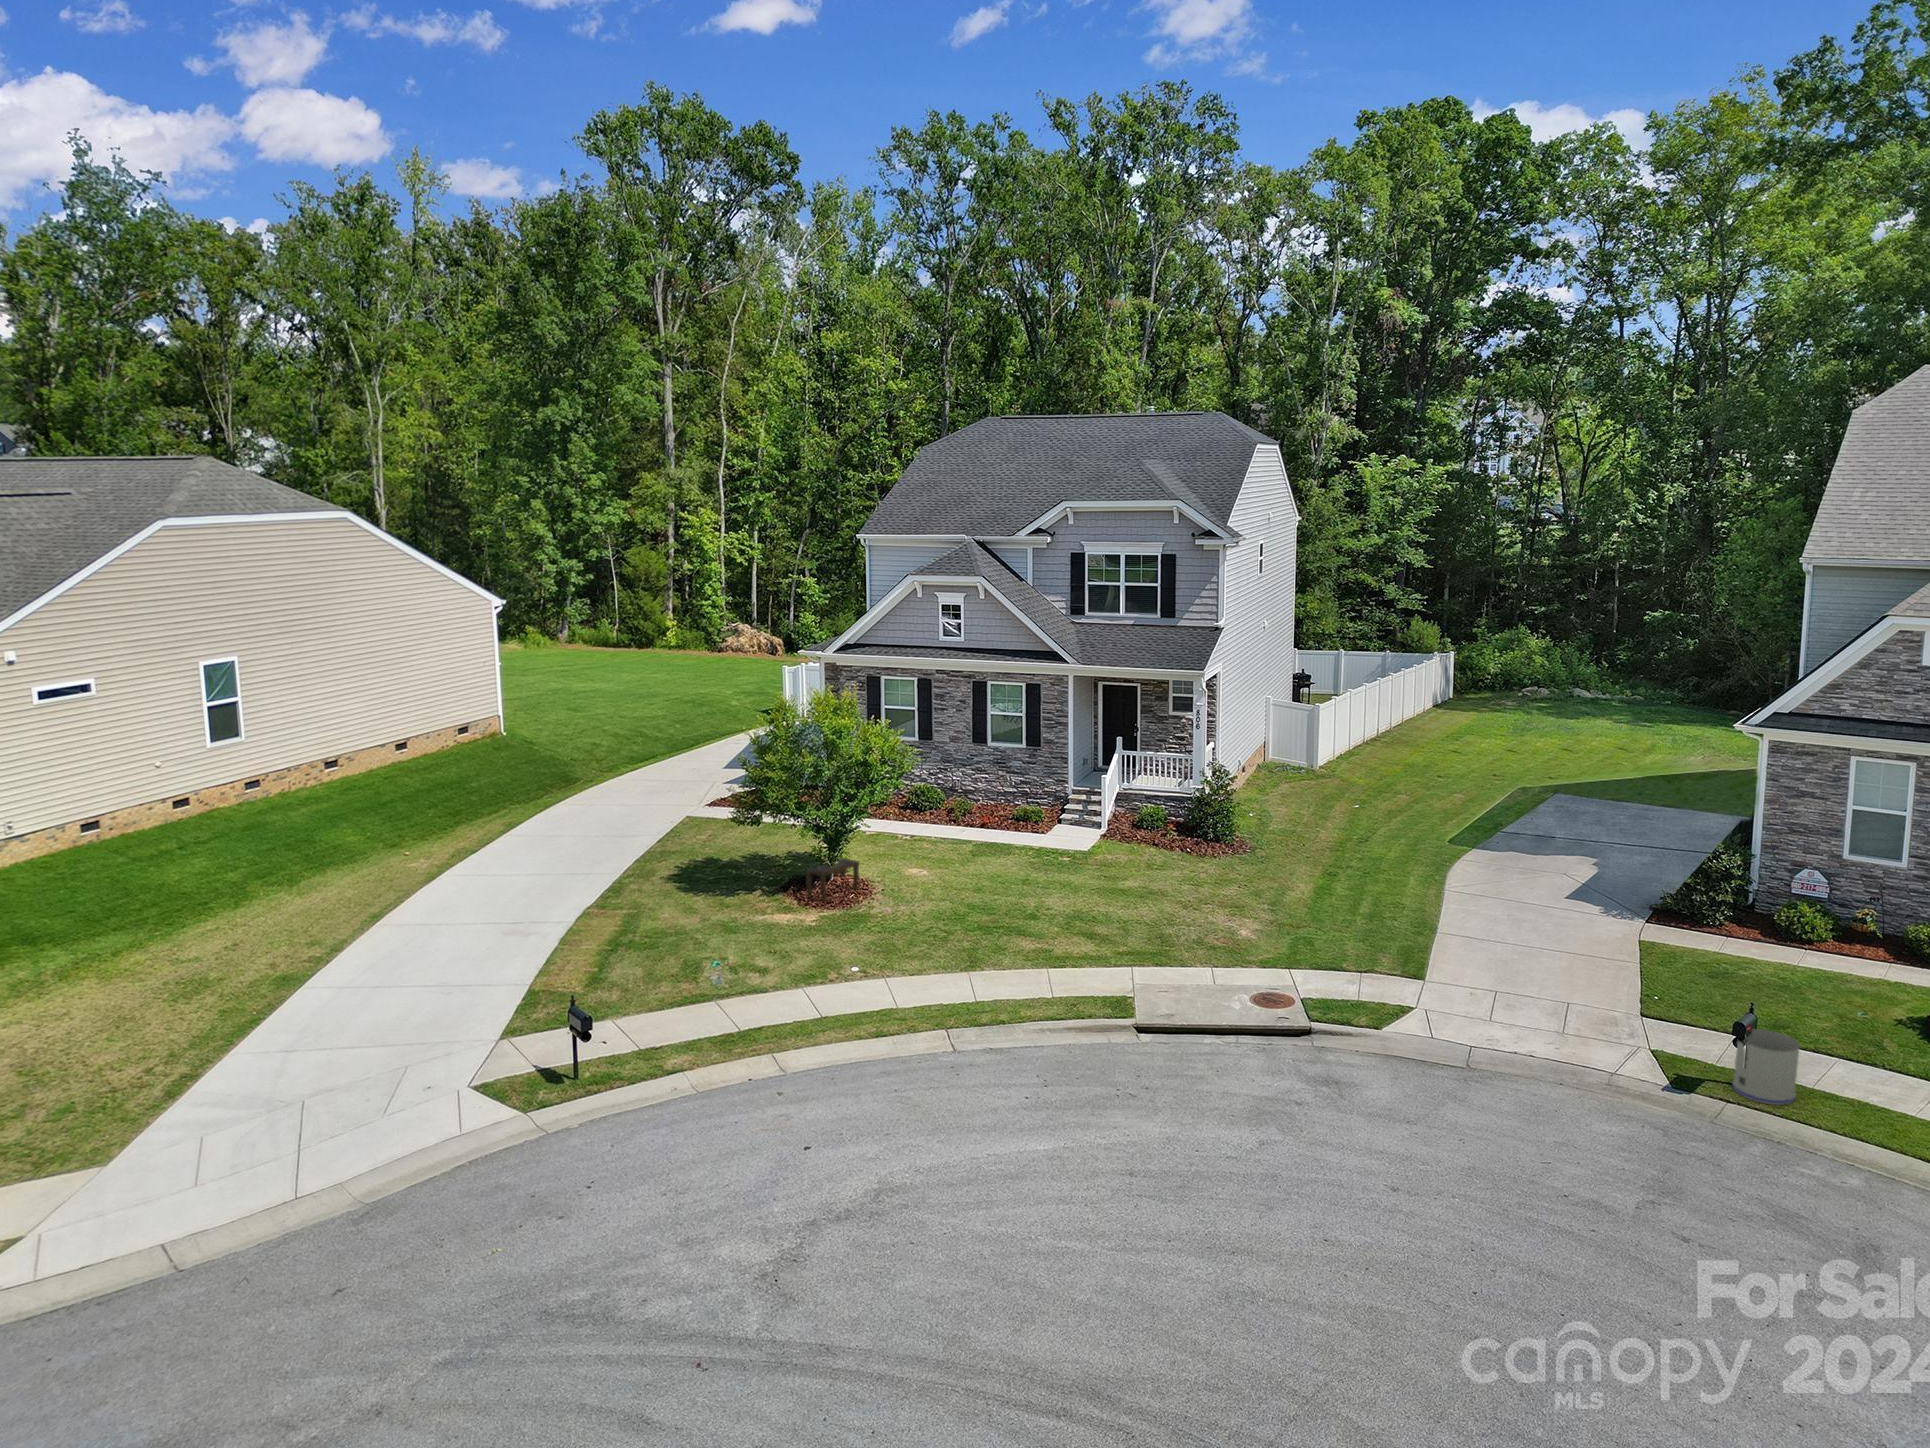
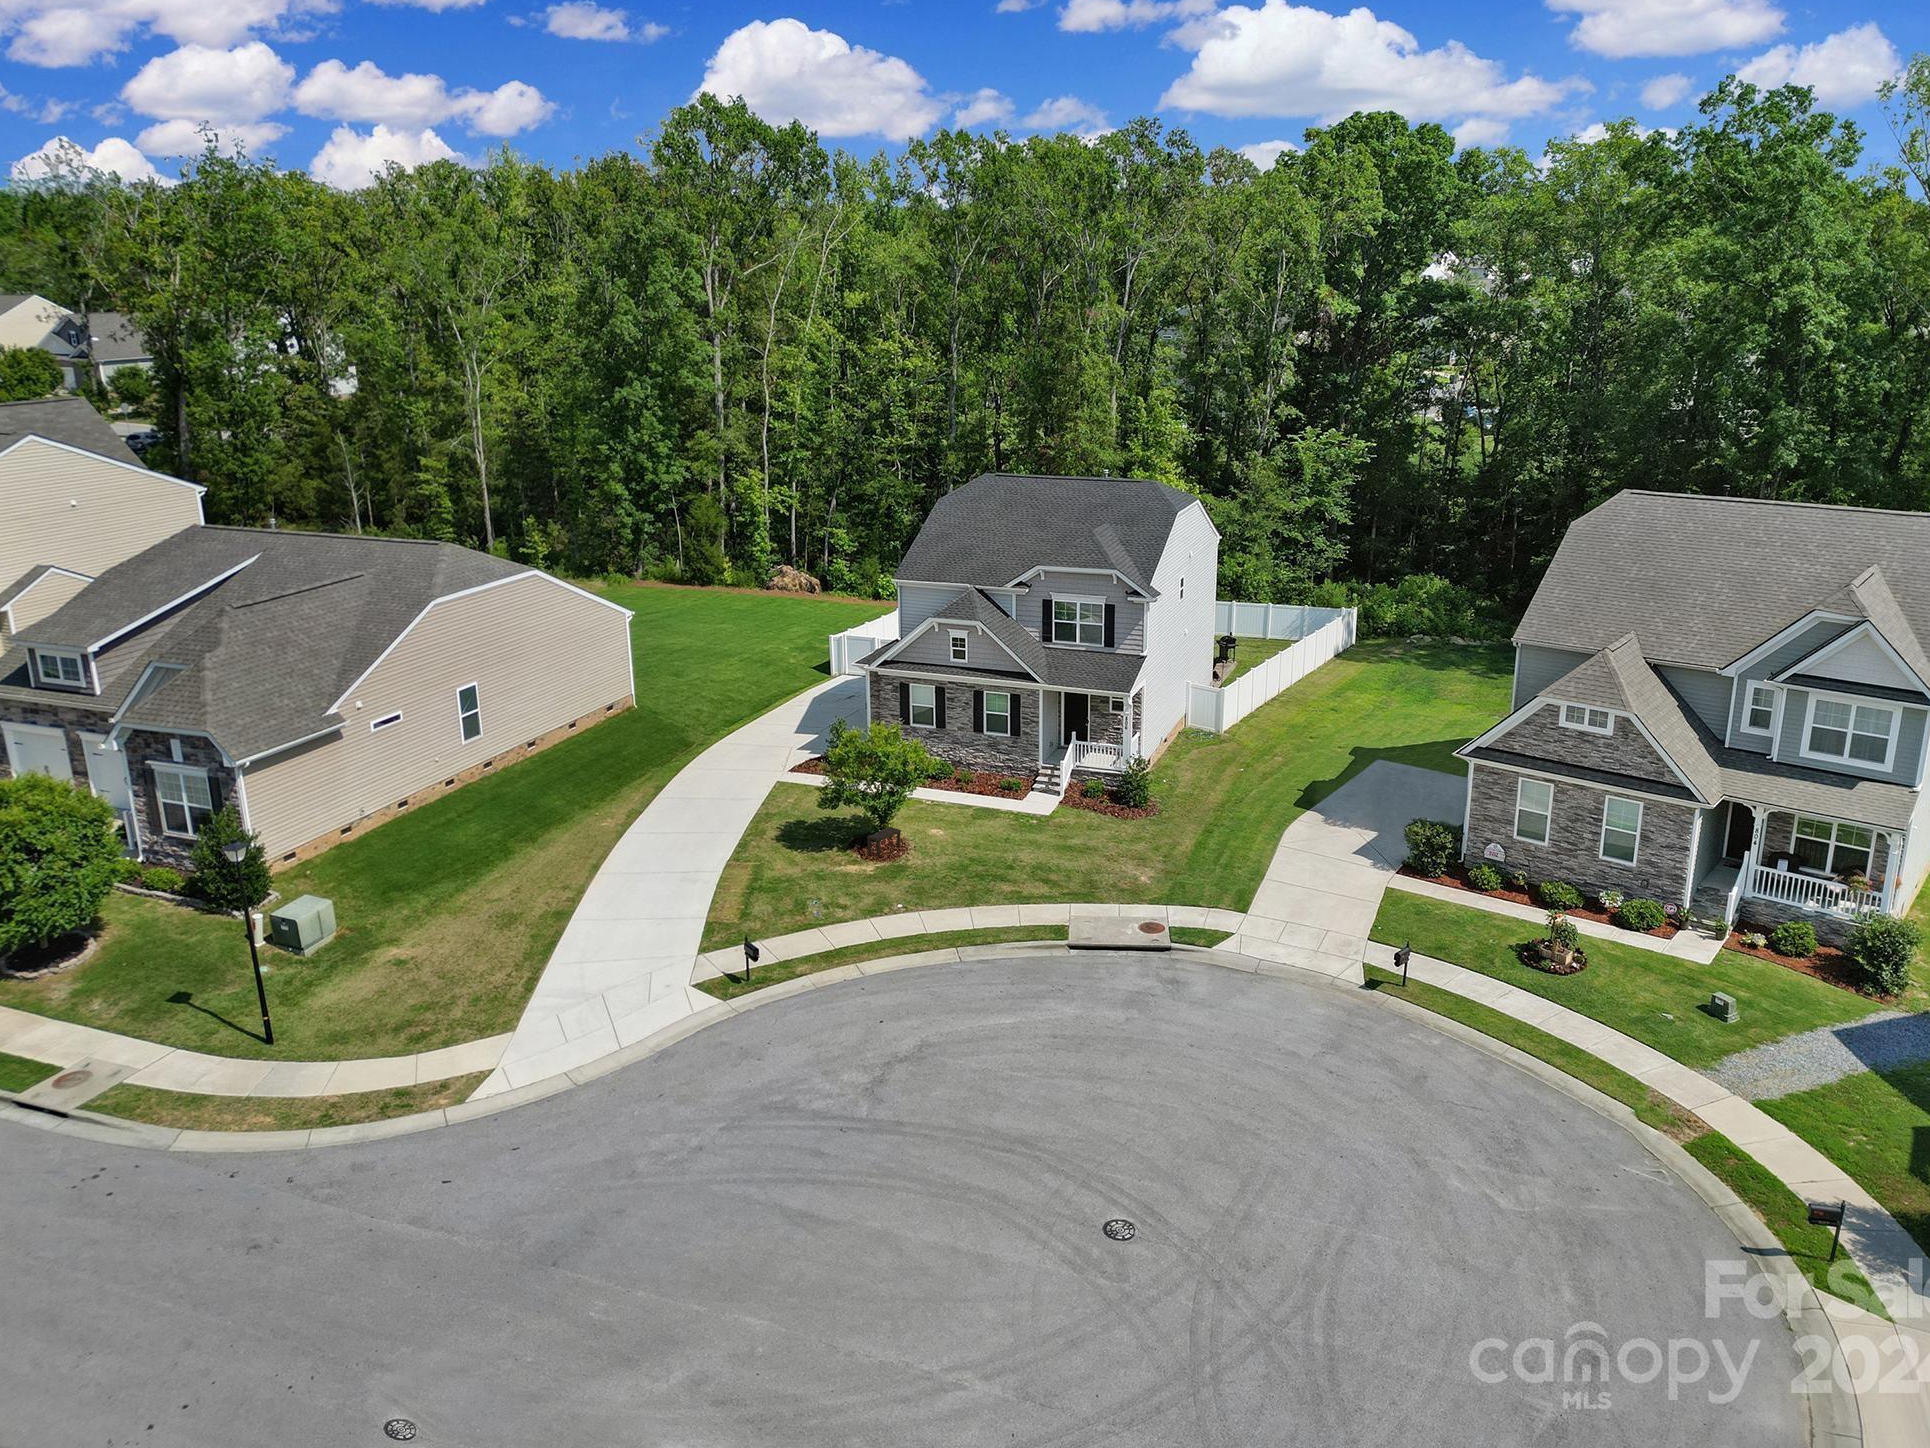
trash can: present [1732,1029,1800,1105] -> none [1391,955,1426,997]

